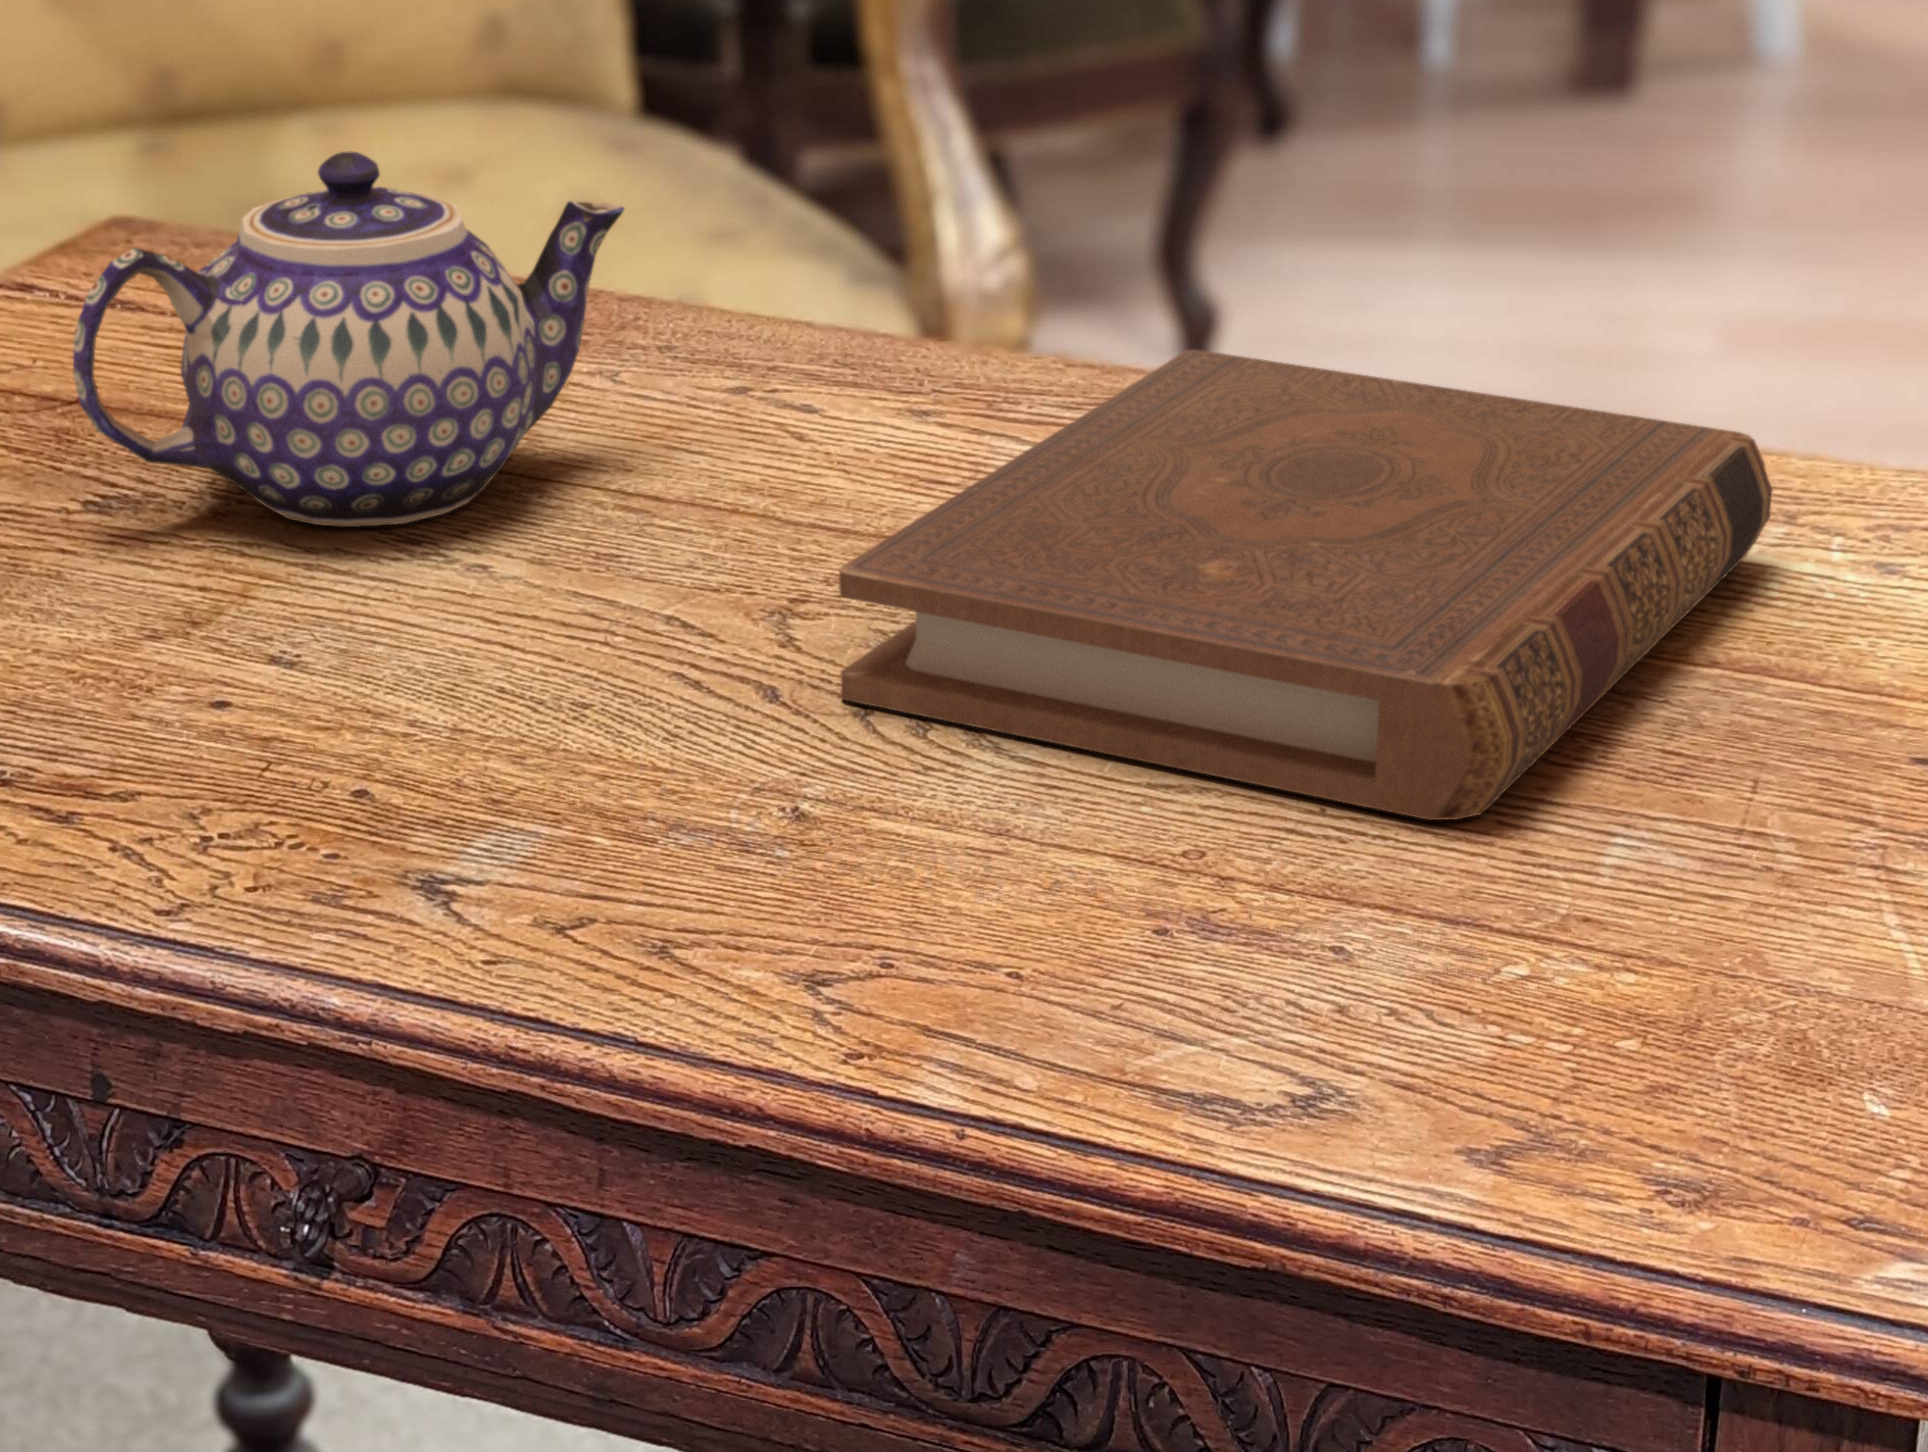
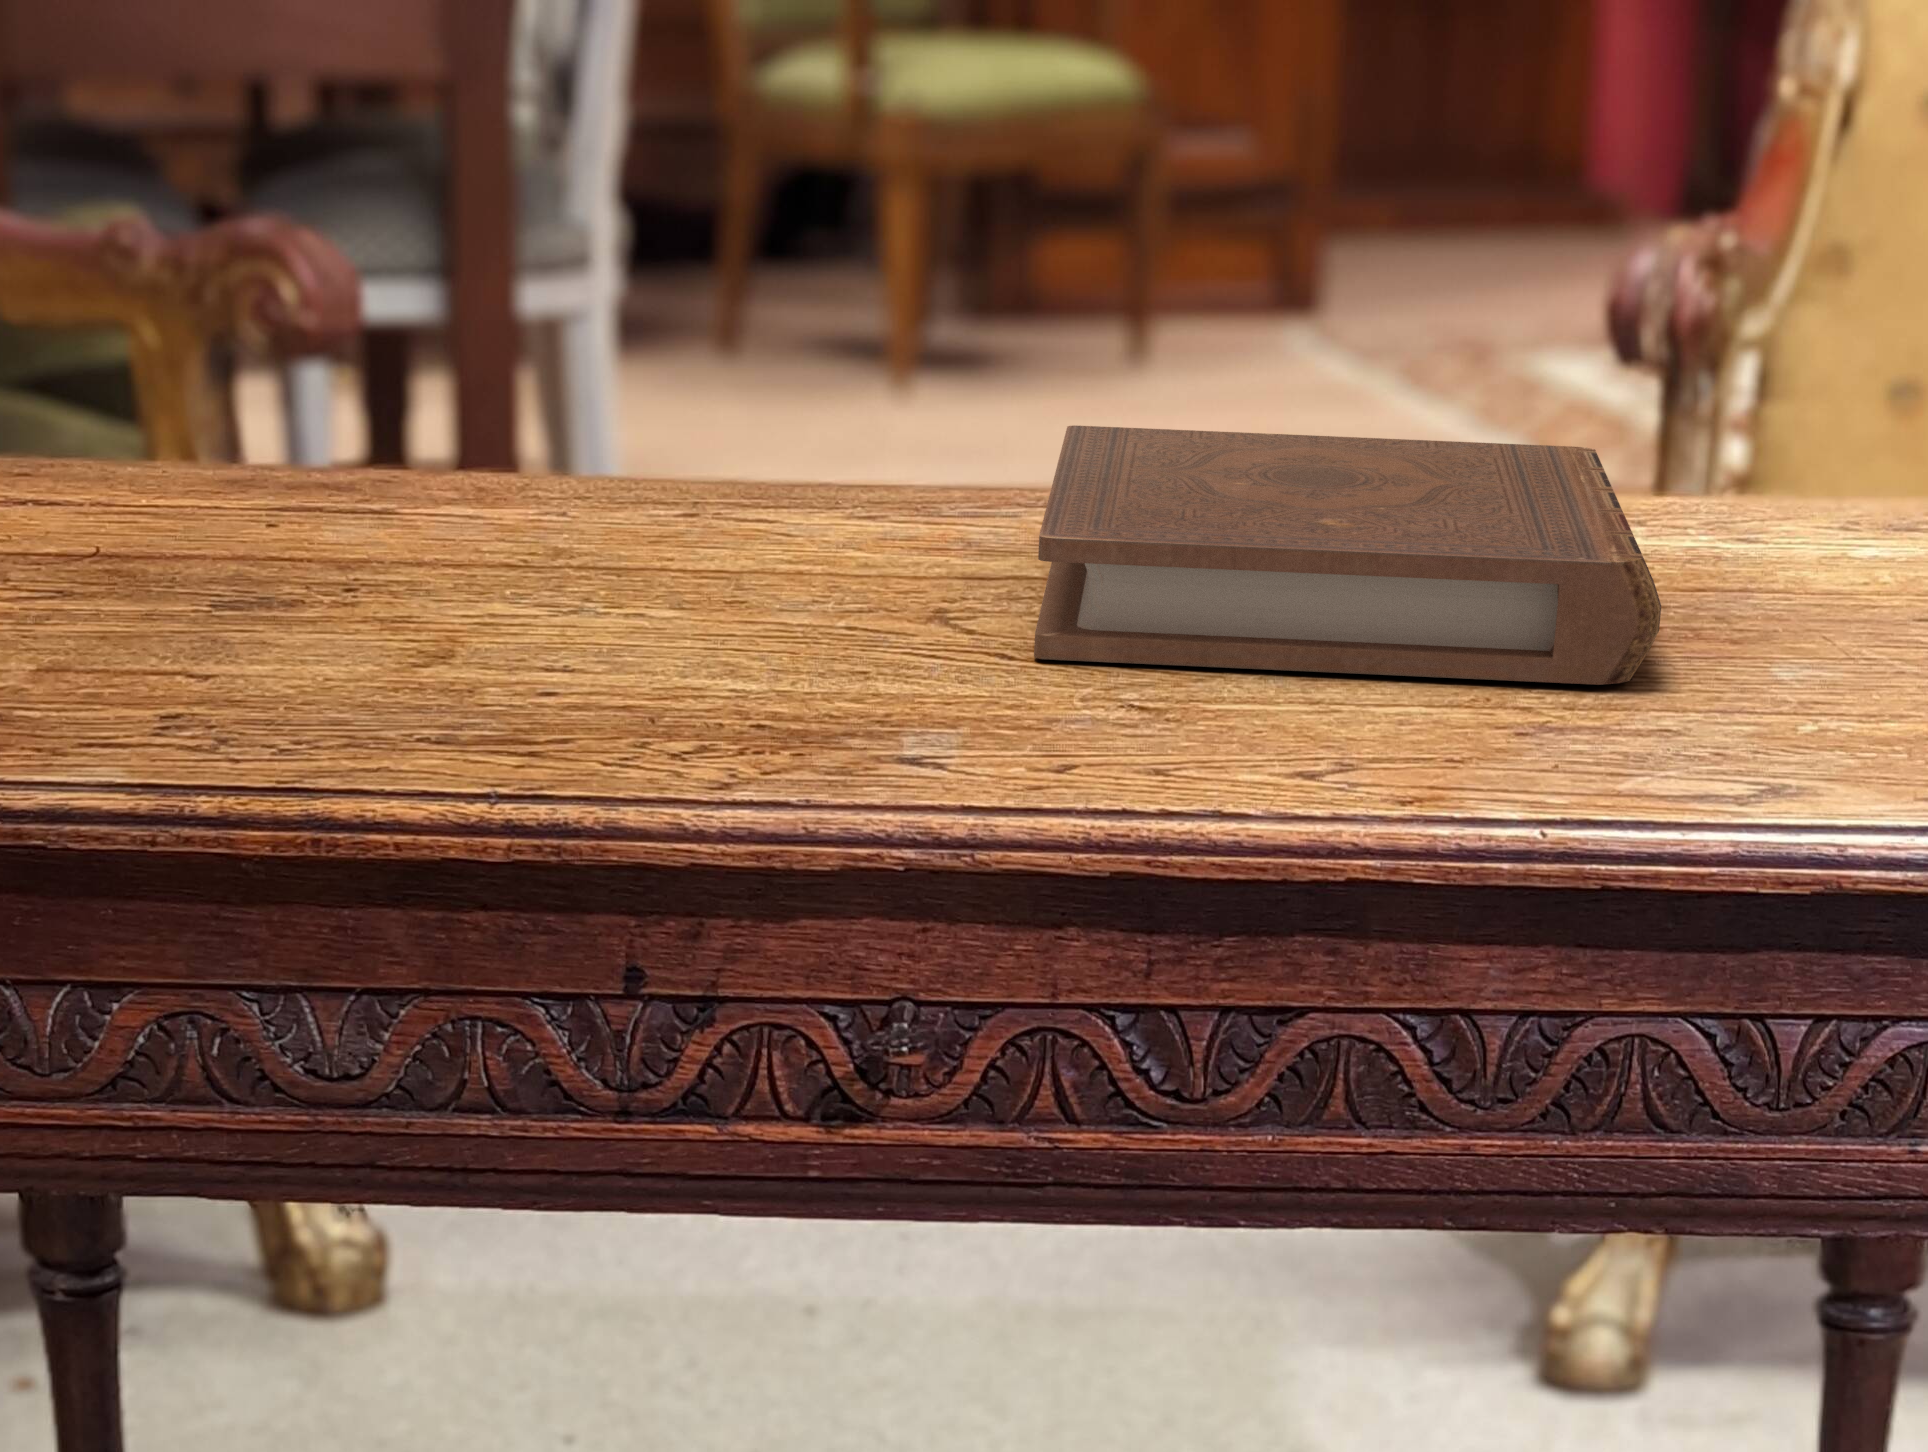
teapot: present [73,152,624,527] -> none [181,237,589,597]

